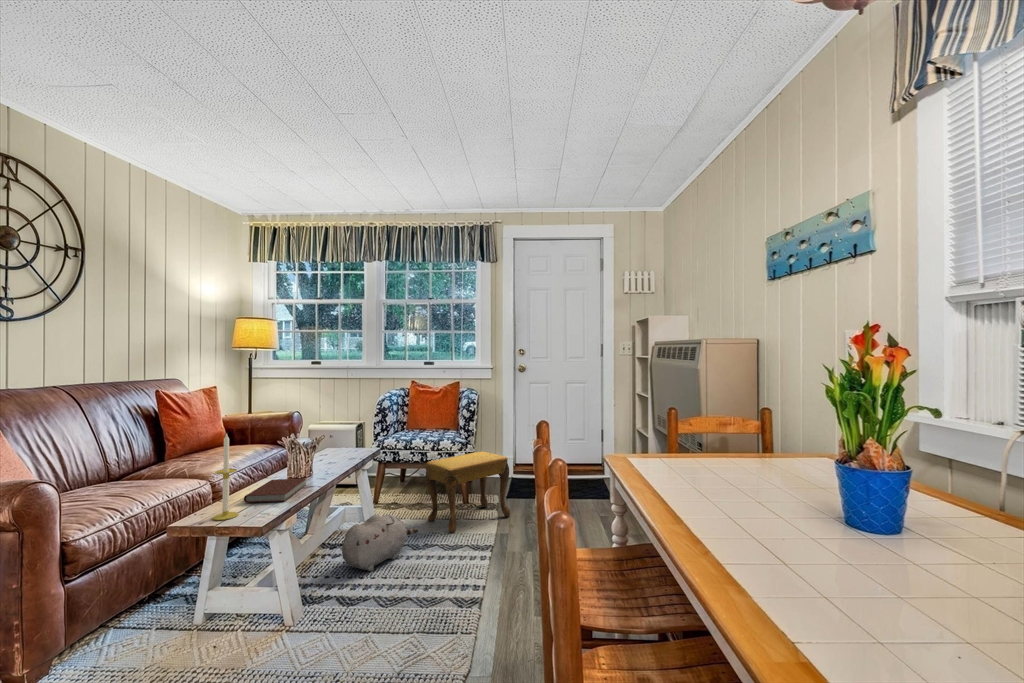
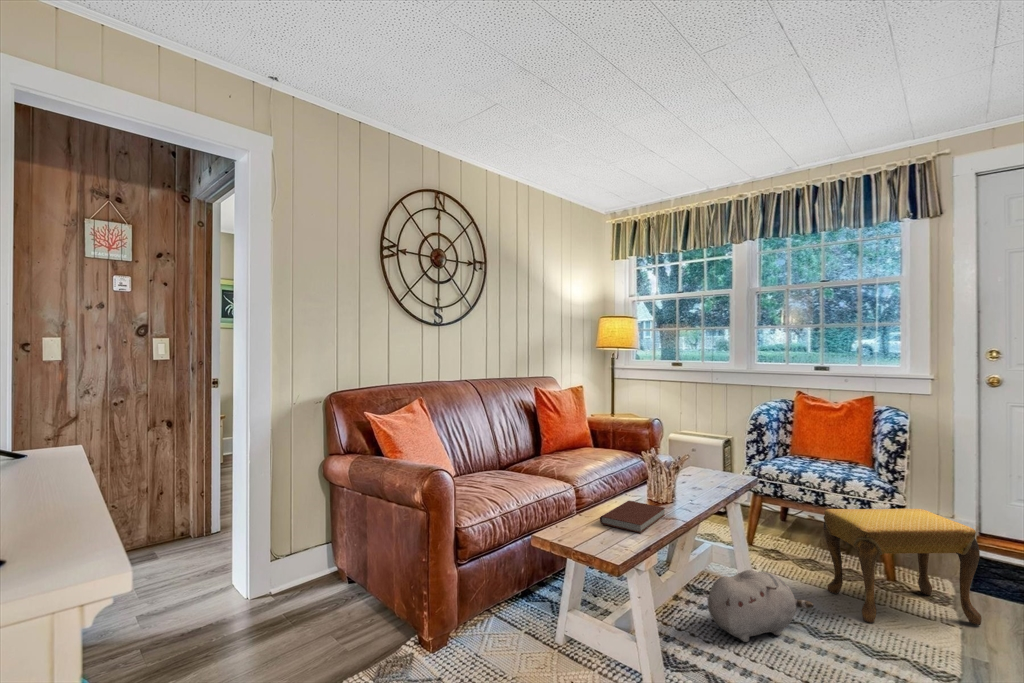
candle: present [213,434,238,520] -> none [570,448,593,541]

